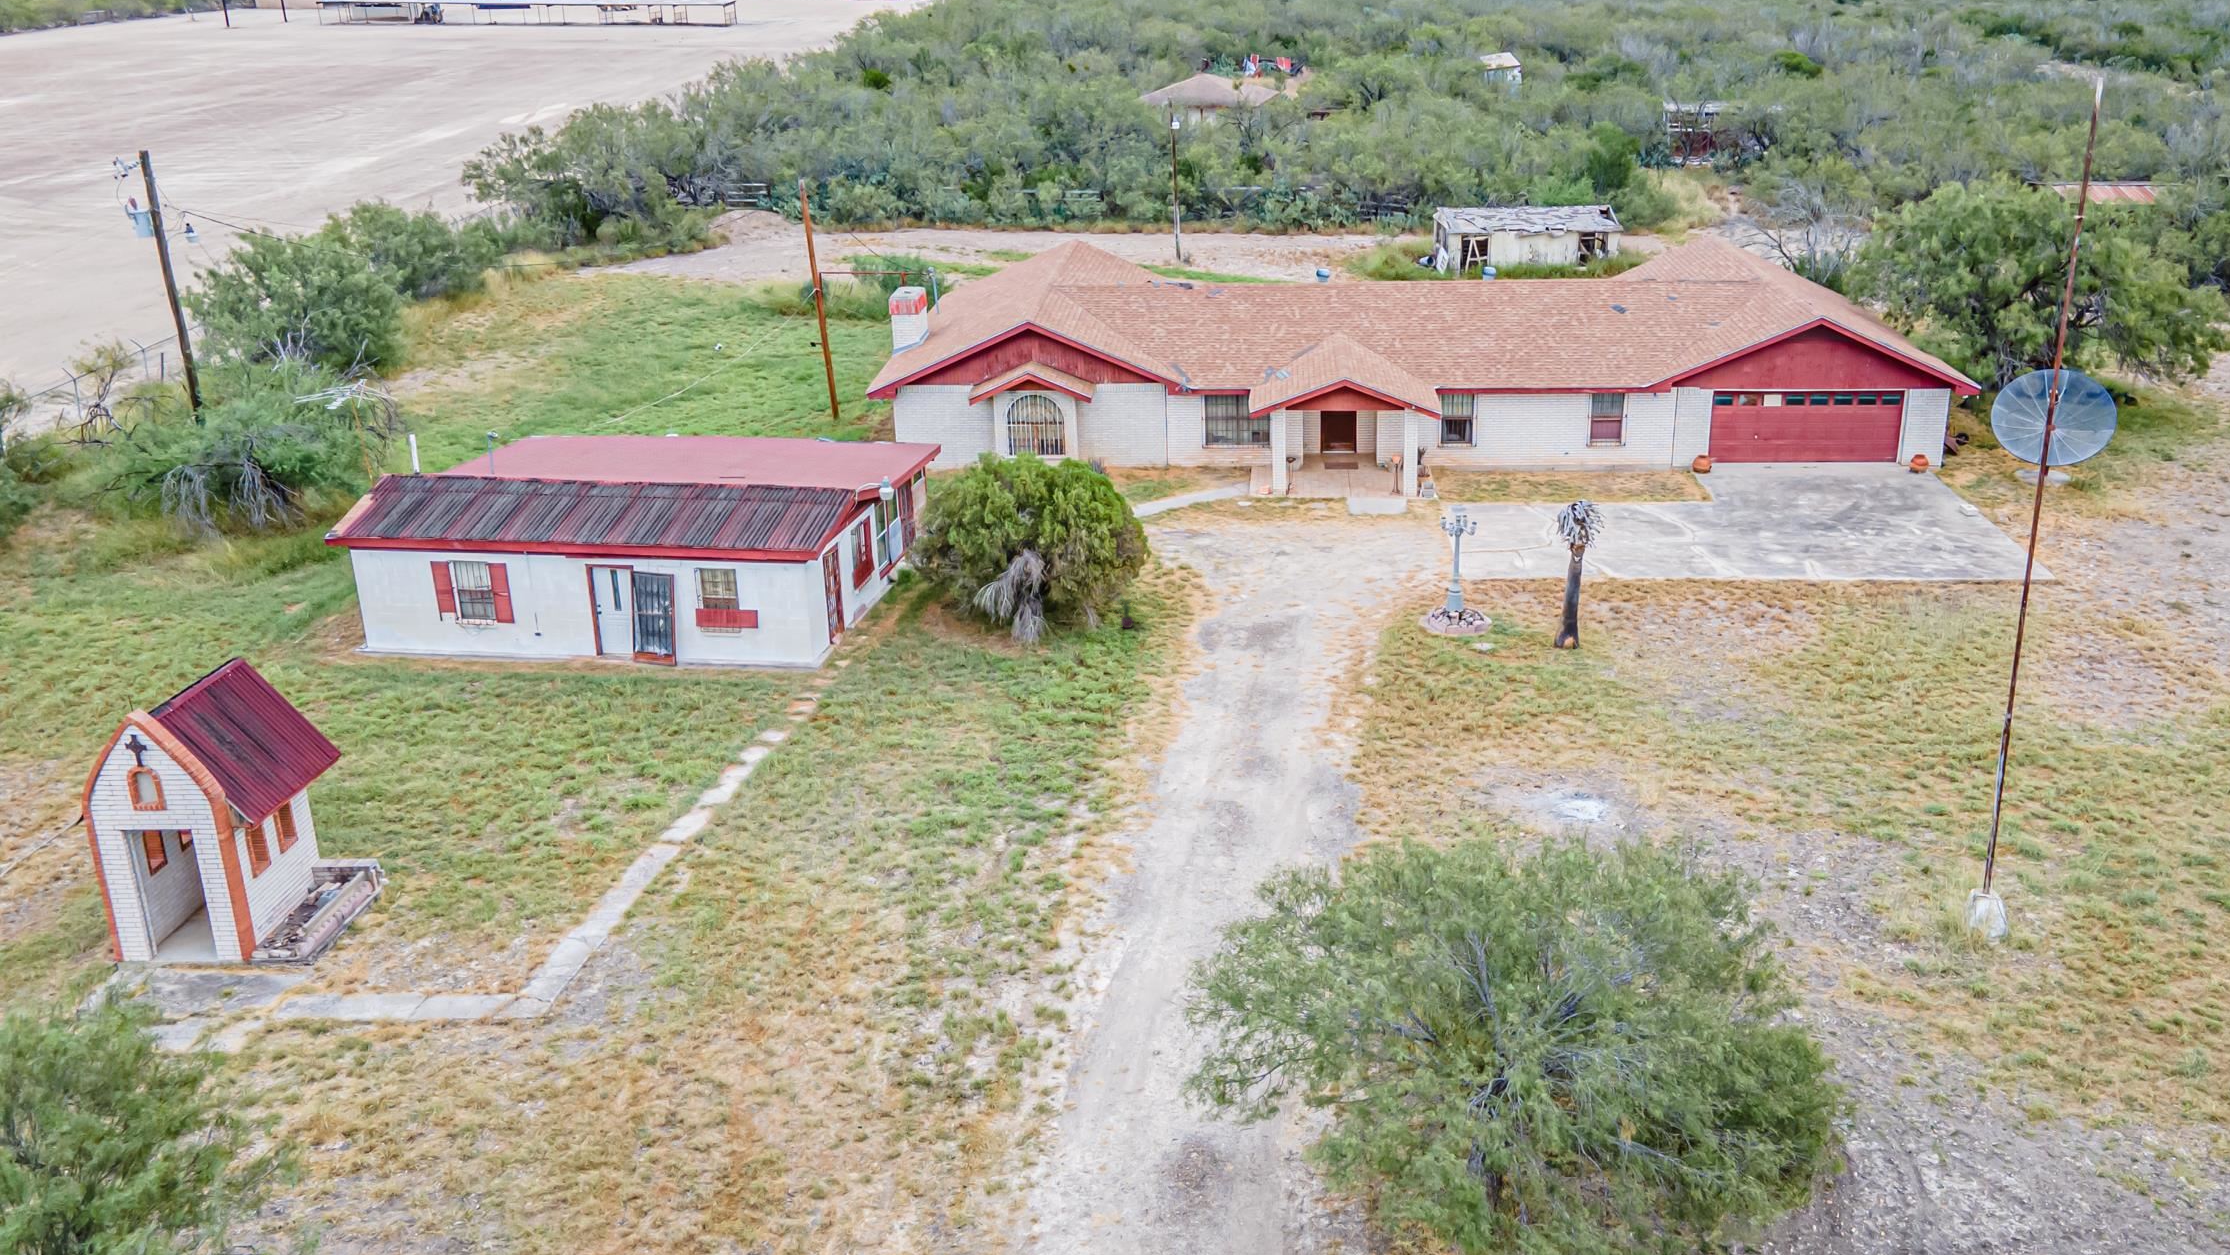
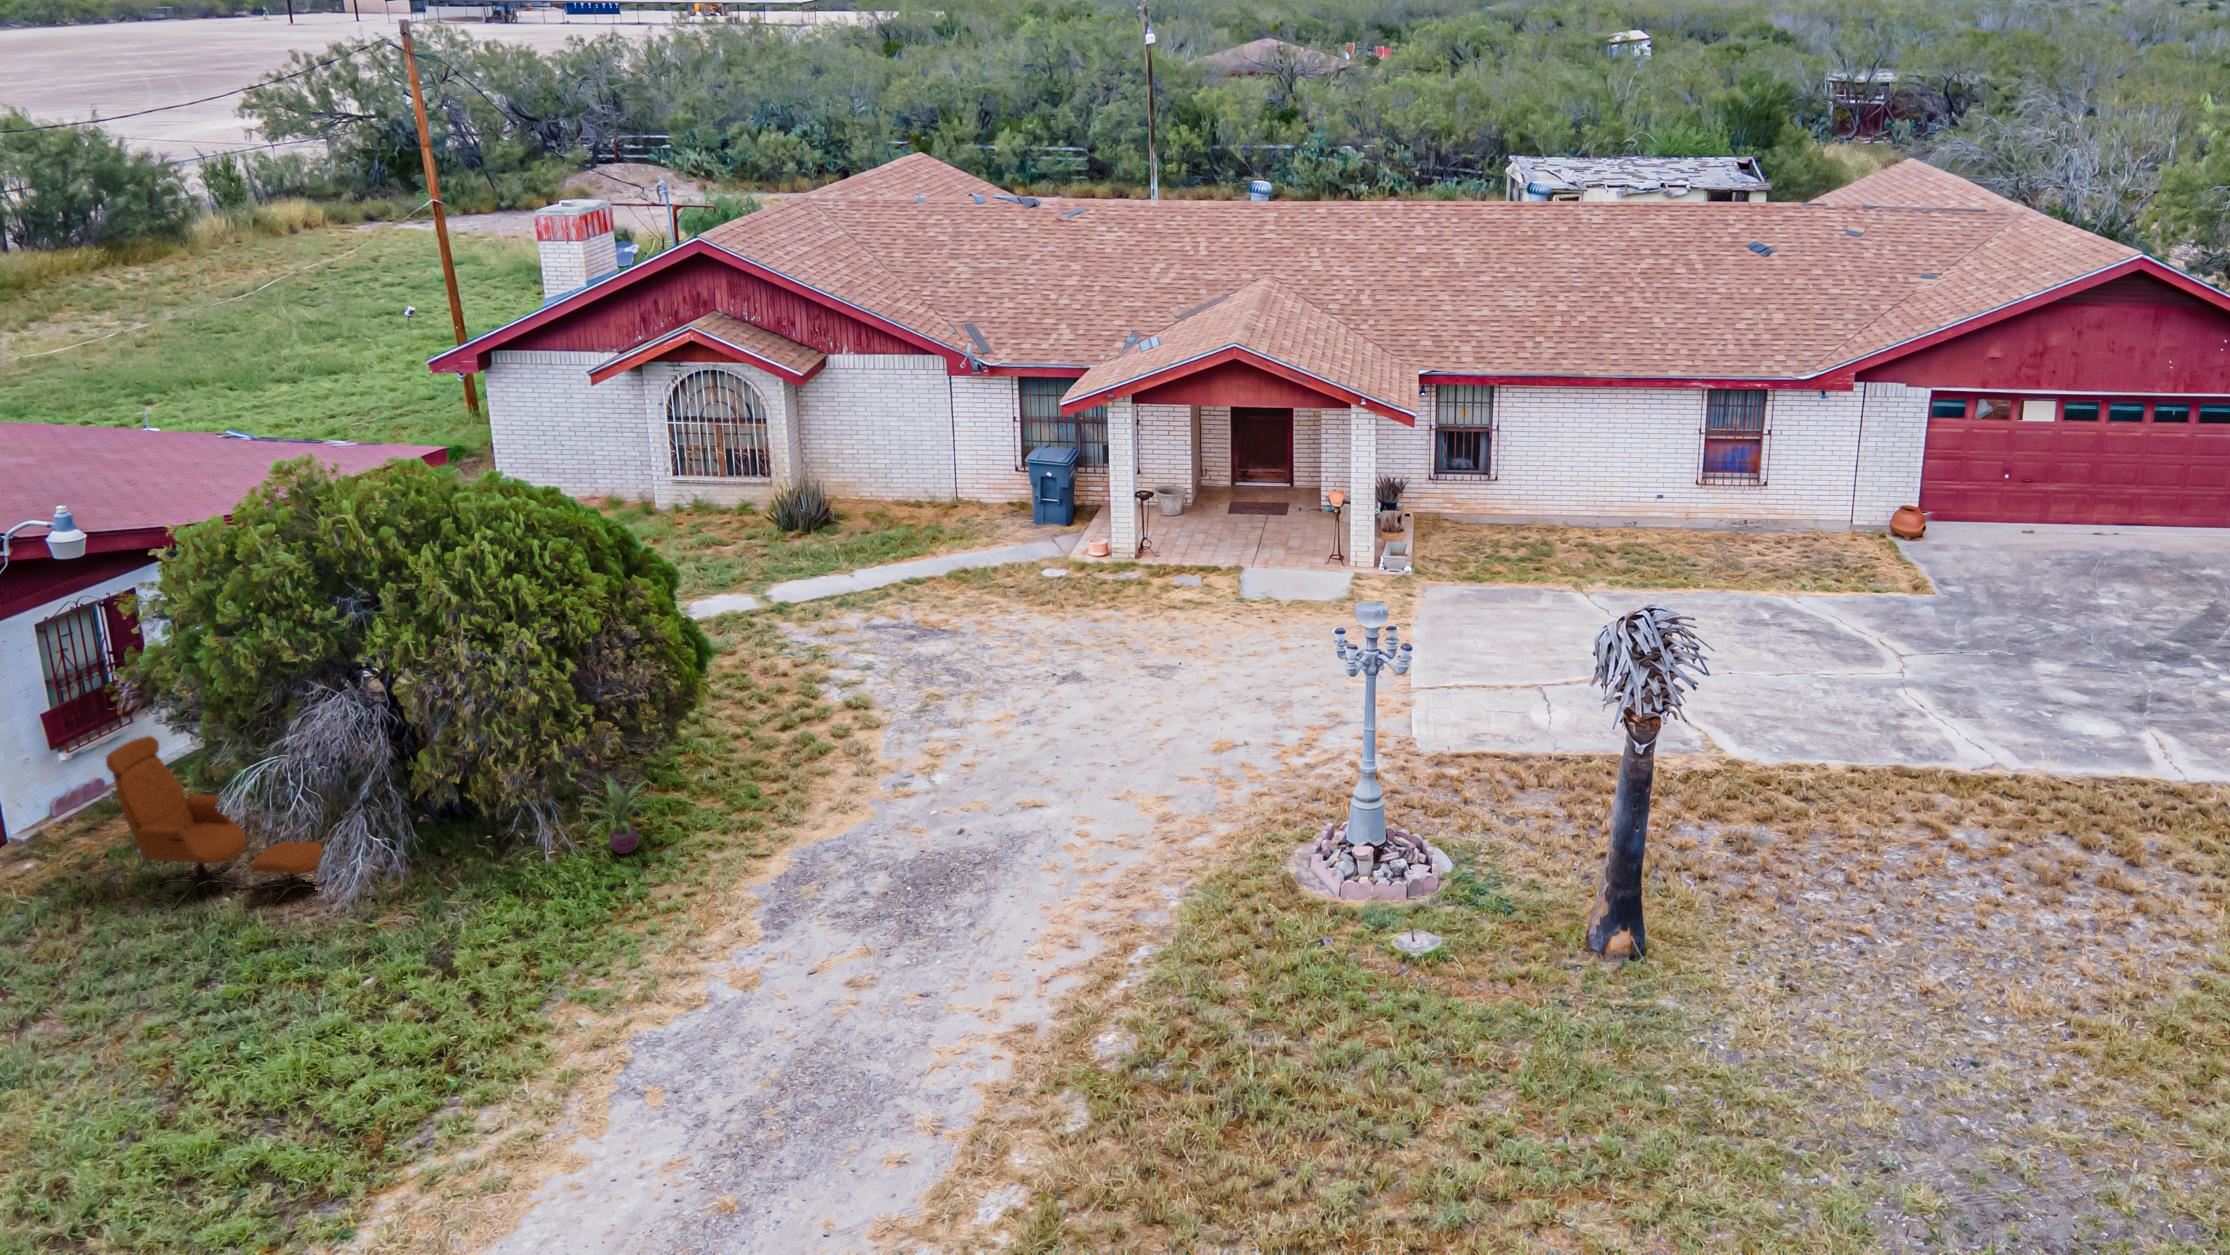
lounge chair: none [923,579,1011,652] -> present [106,736,322,908]

